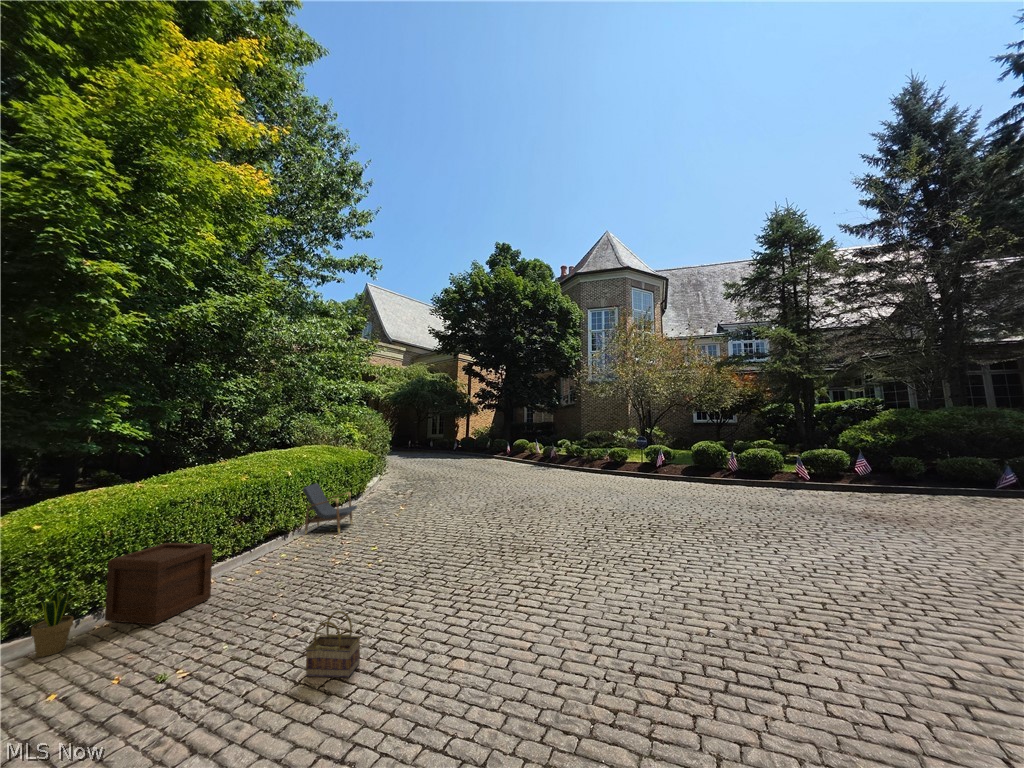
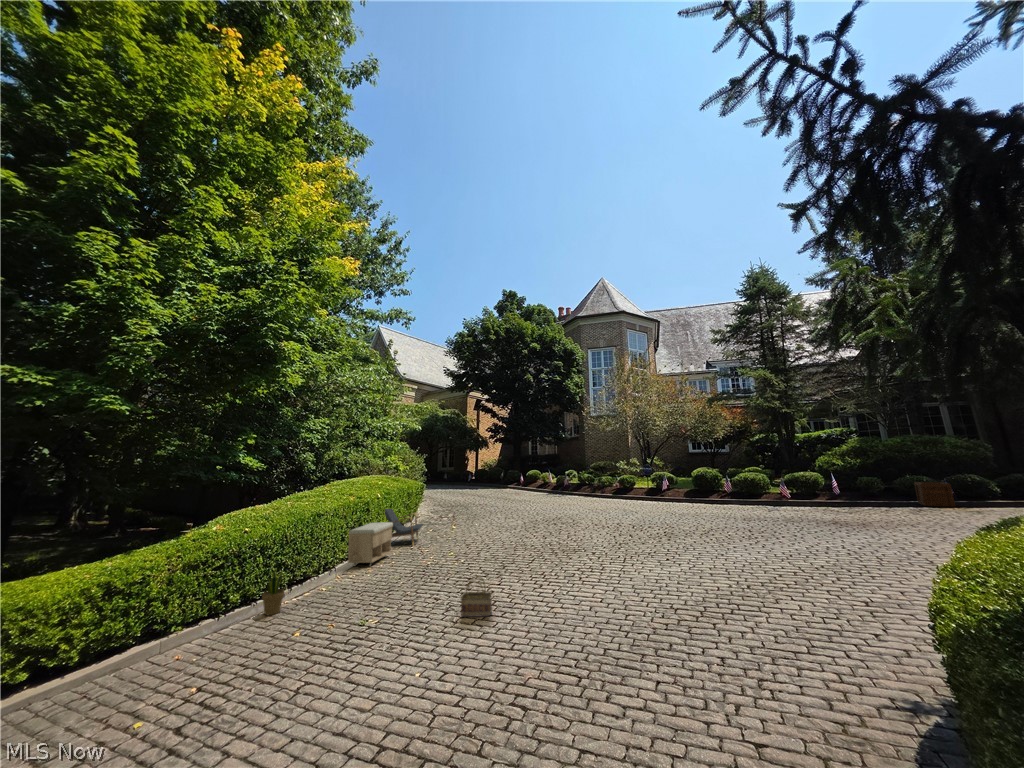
storage bench: none [234,507,304,565] -> present [348,522,393,566]
wooden crate: present [105,543,212,625] -> present [914,482,955,507]

